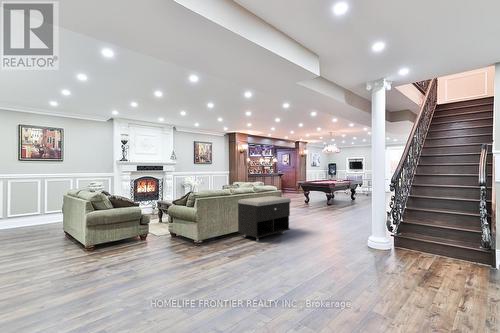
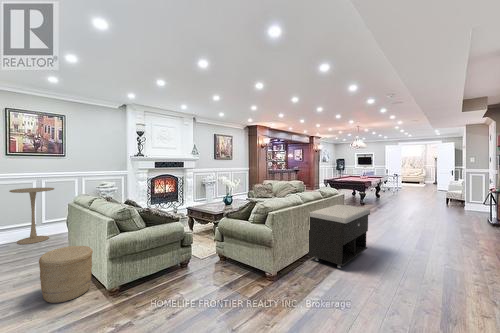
pedestal table: none [20,186,54,228] -> present [9,188,54,244]
woven basket: none [40,220,76,254] -> present [39,246,93,303]

